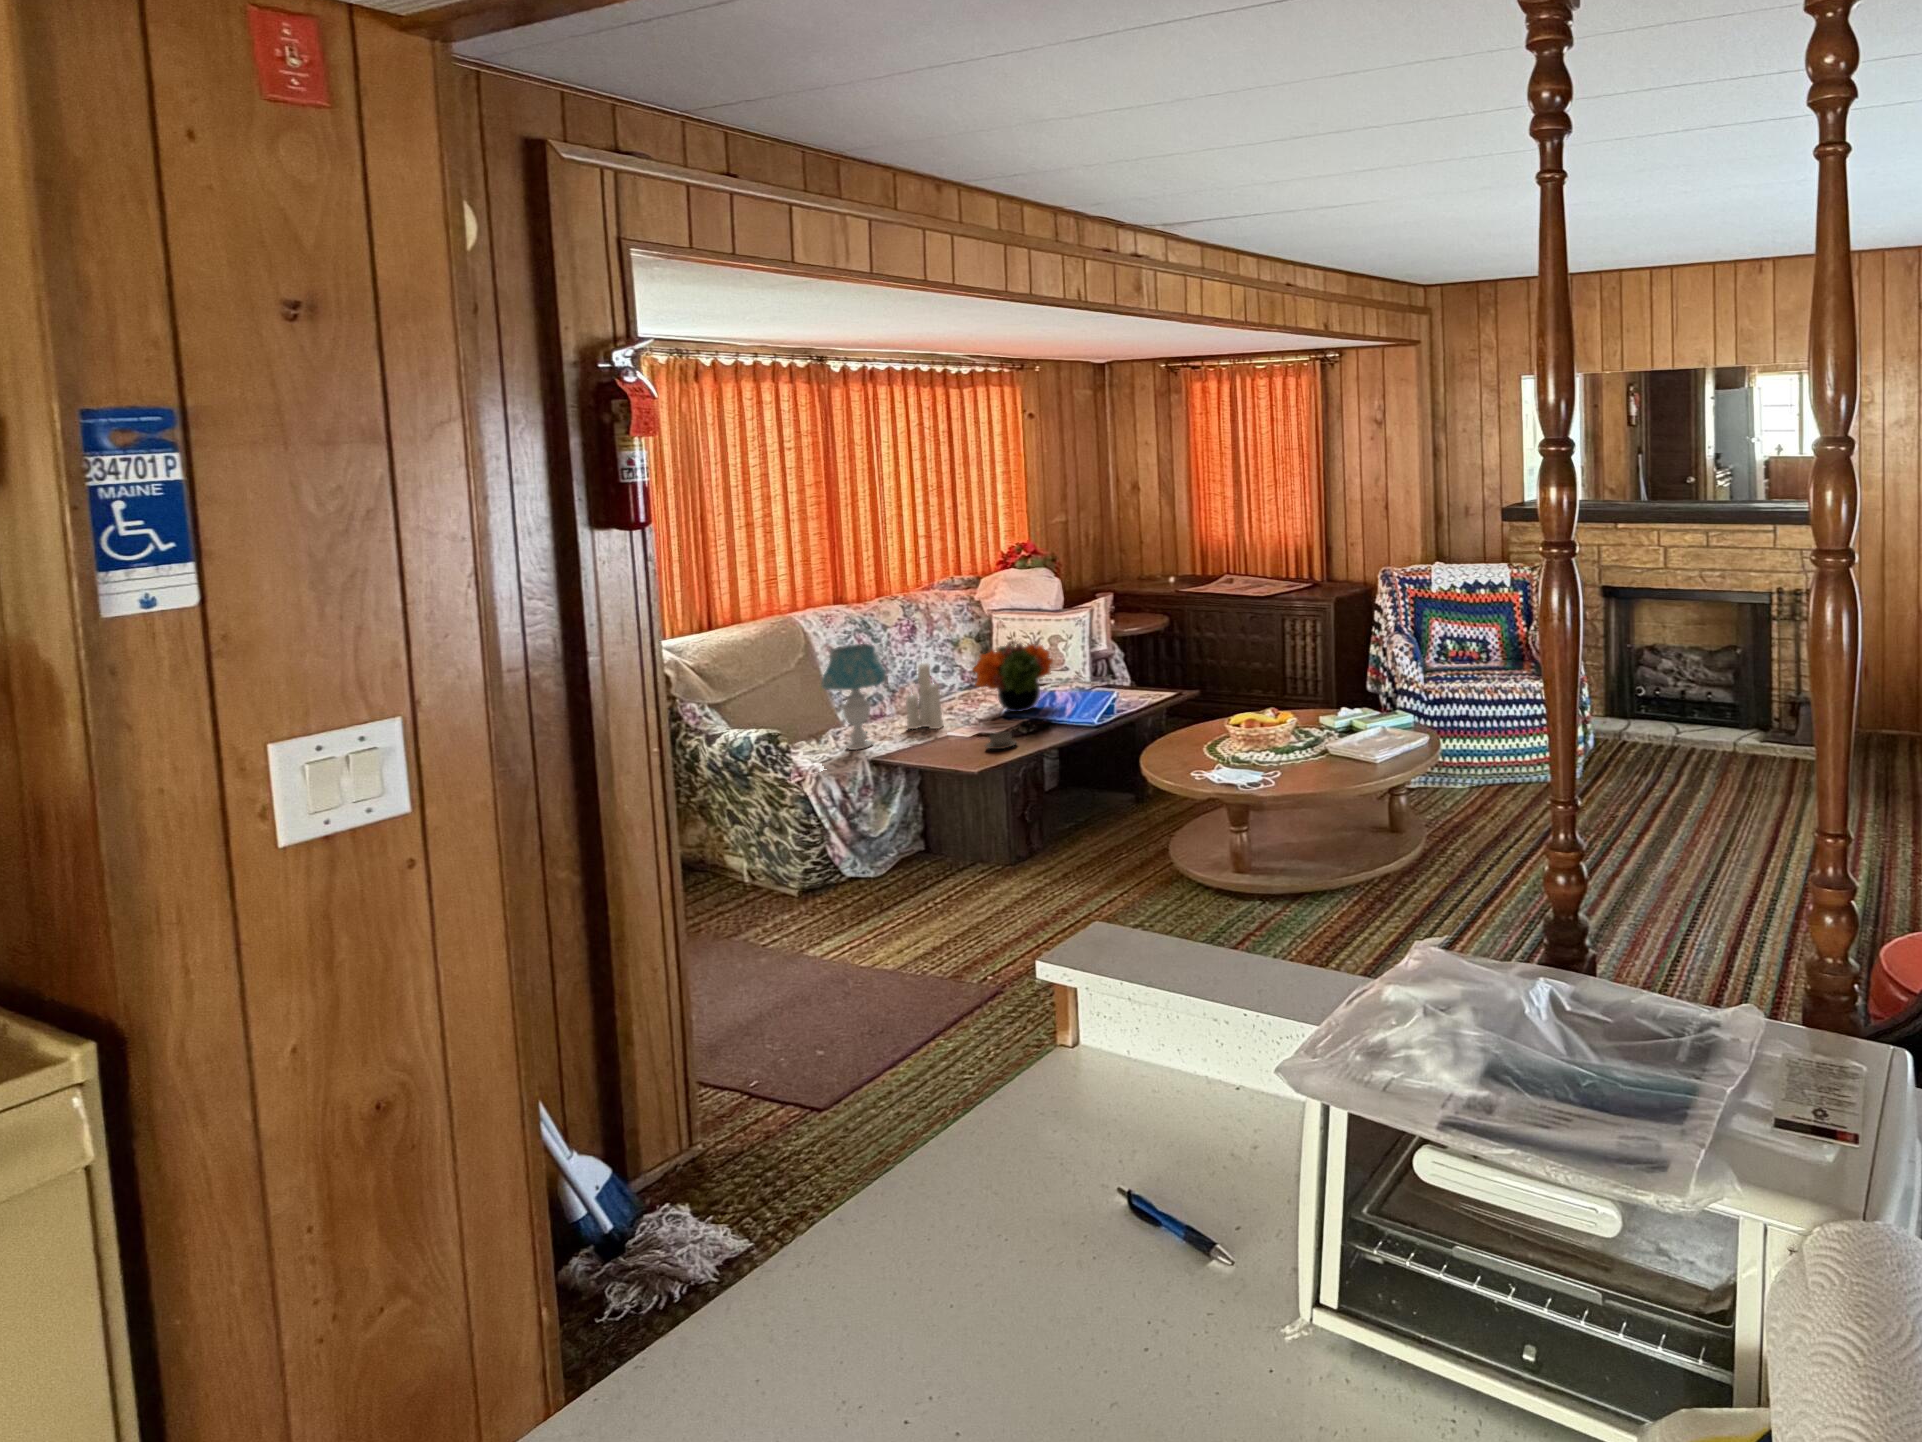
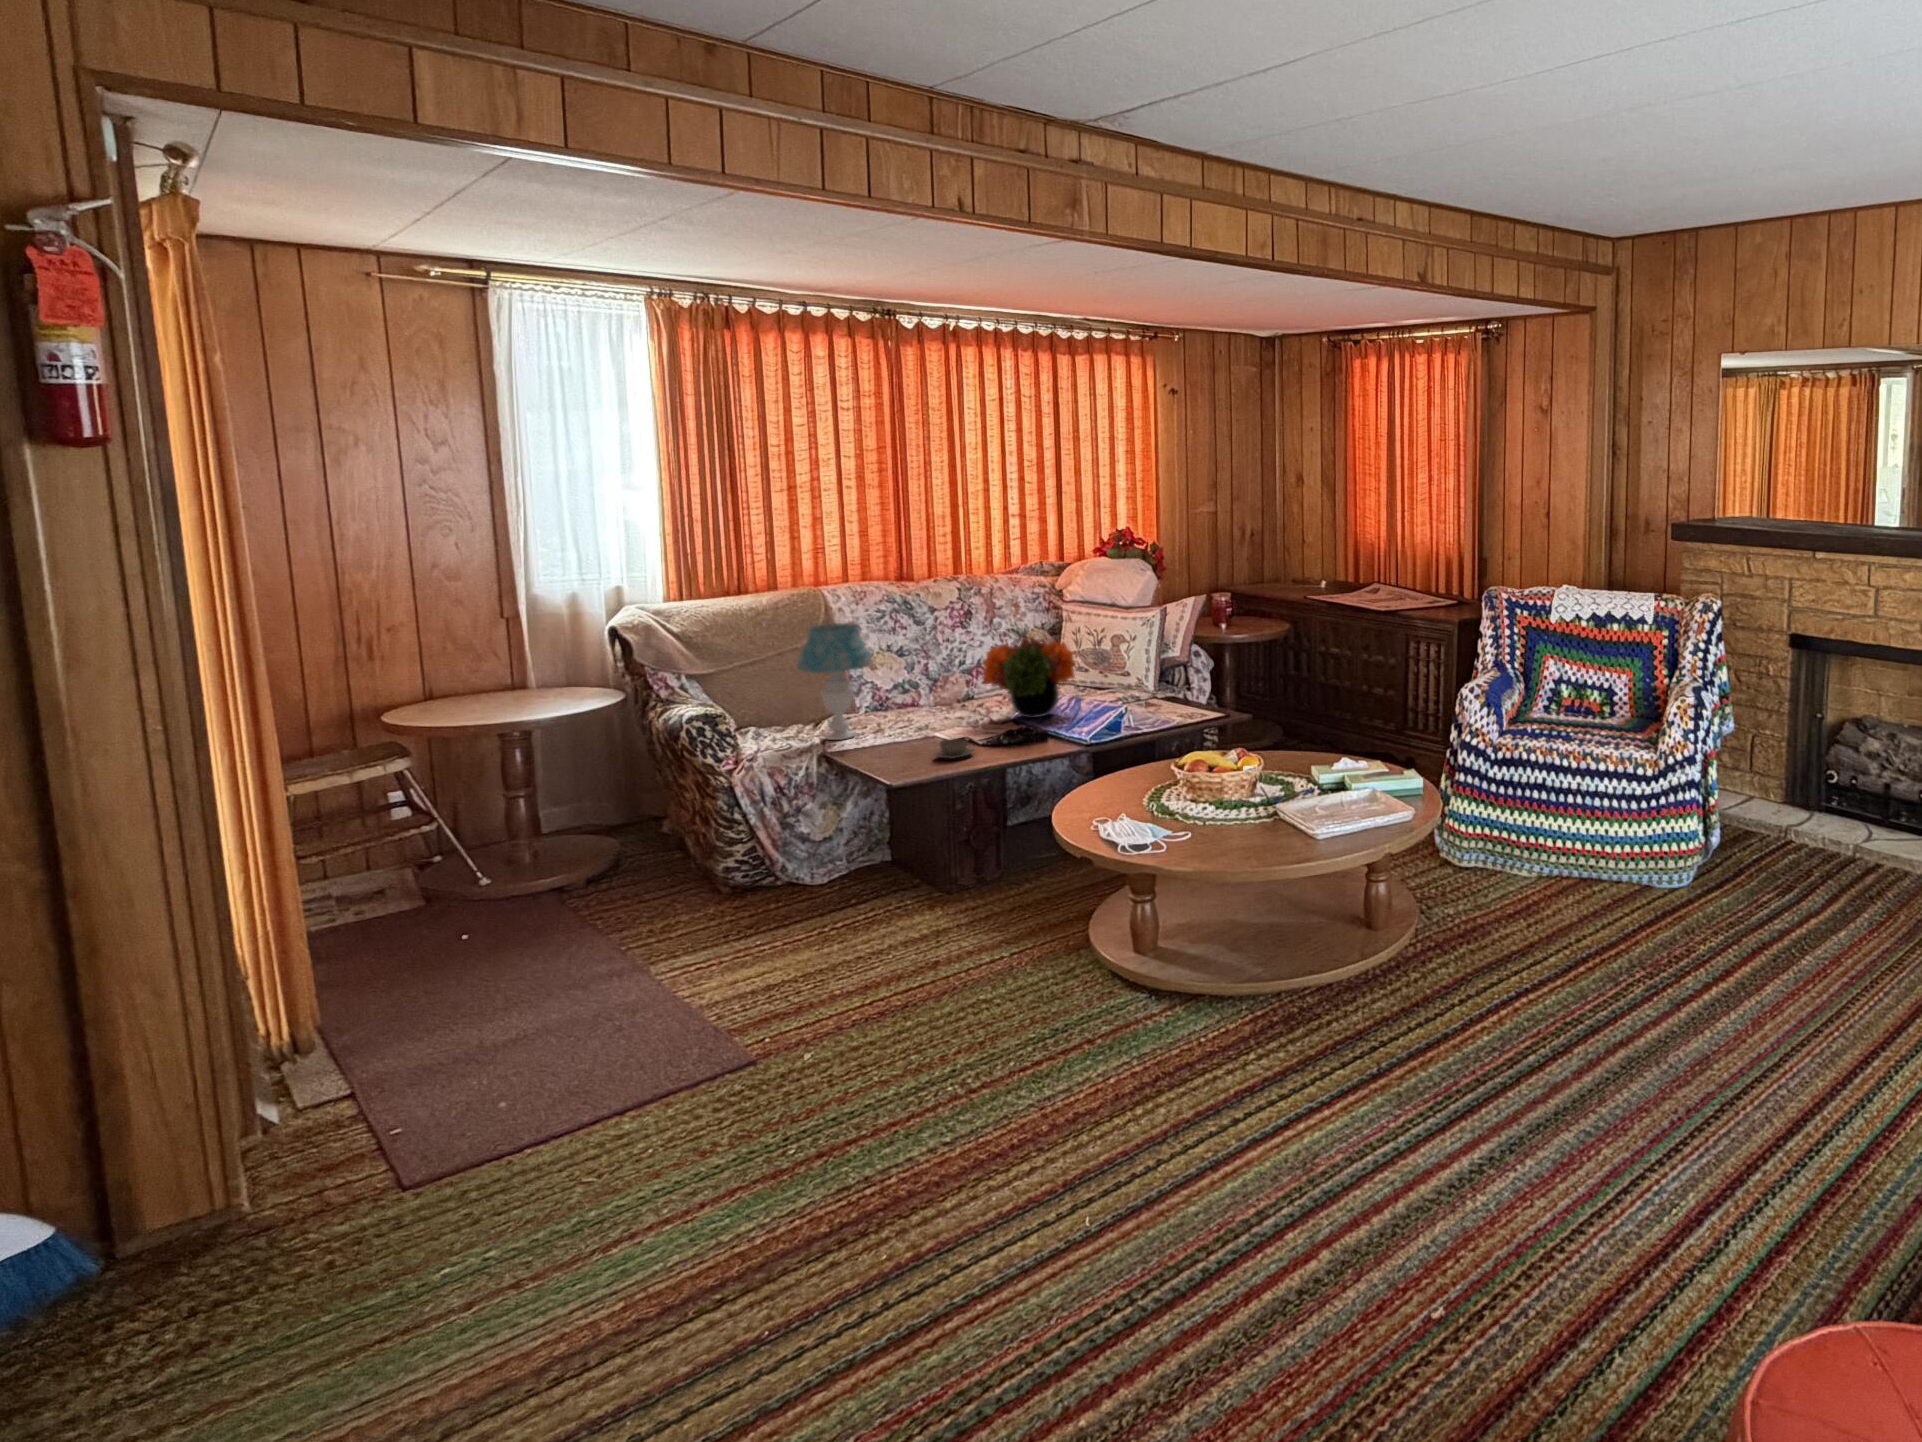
candle: present [906,663,943,729] -> none [906,638,945,727]

